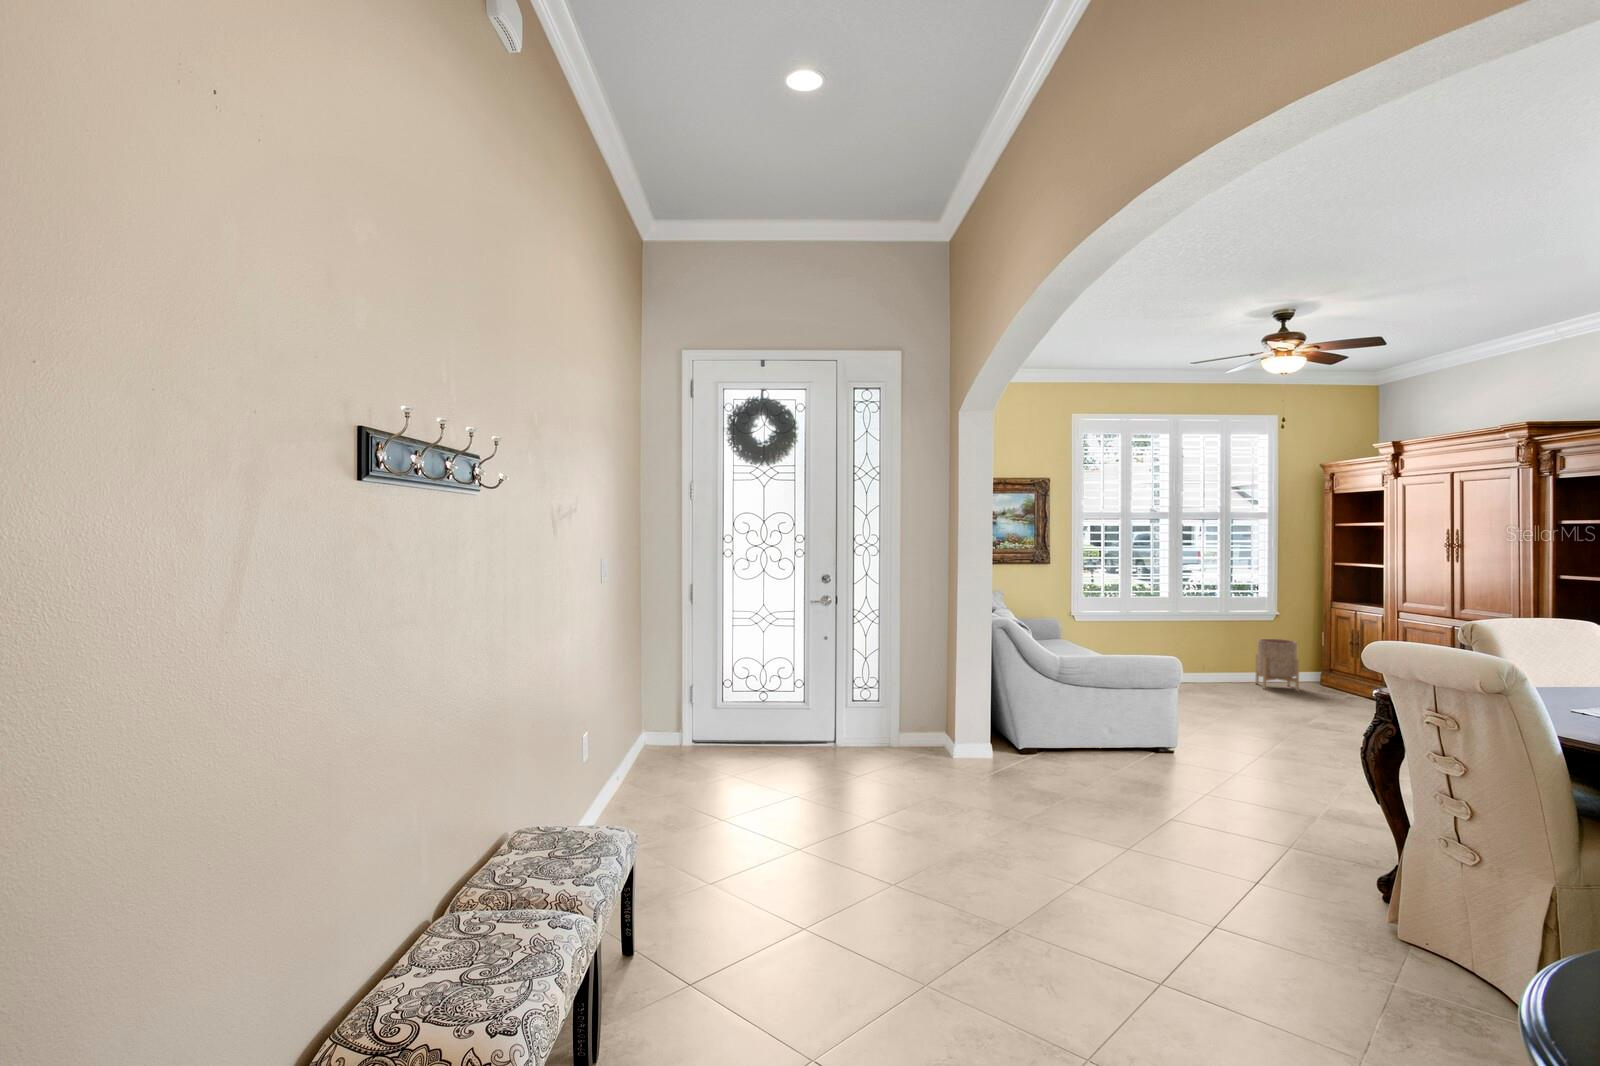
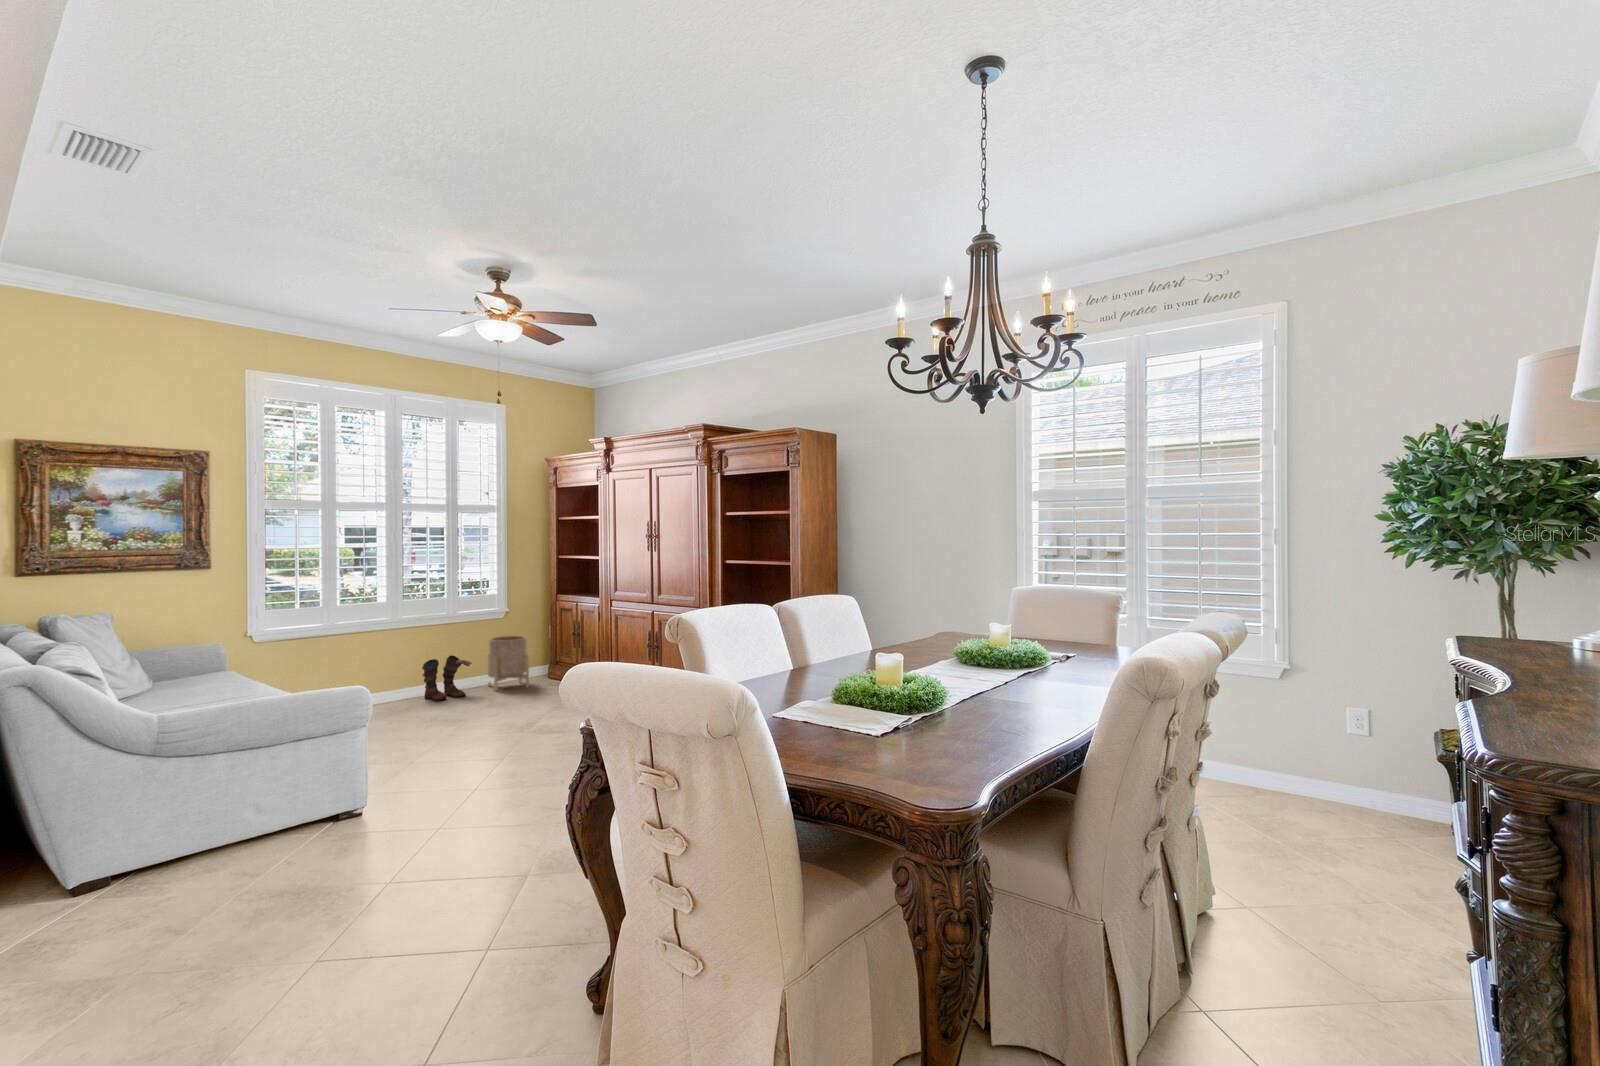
boots: none [1196,650,1242,688] -> present [422,655,472,701]

